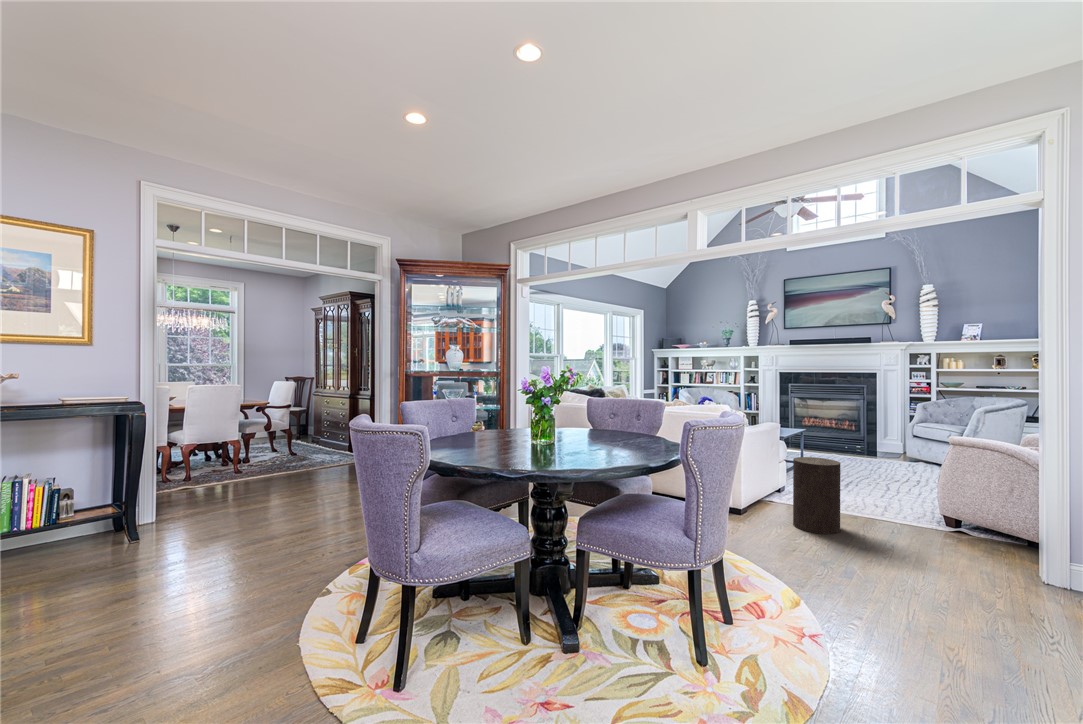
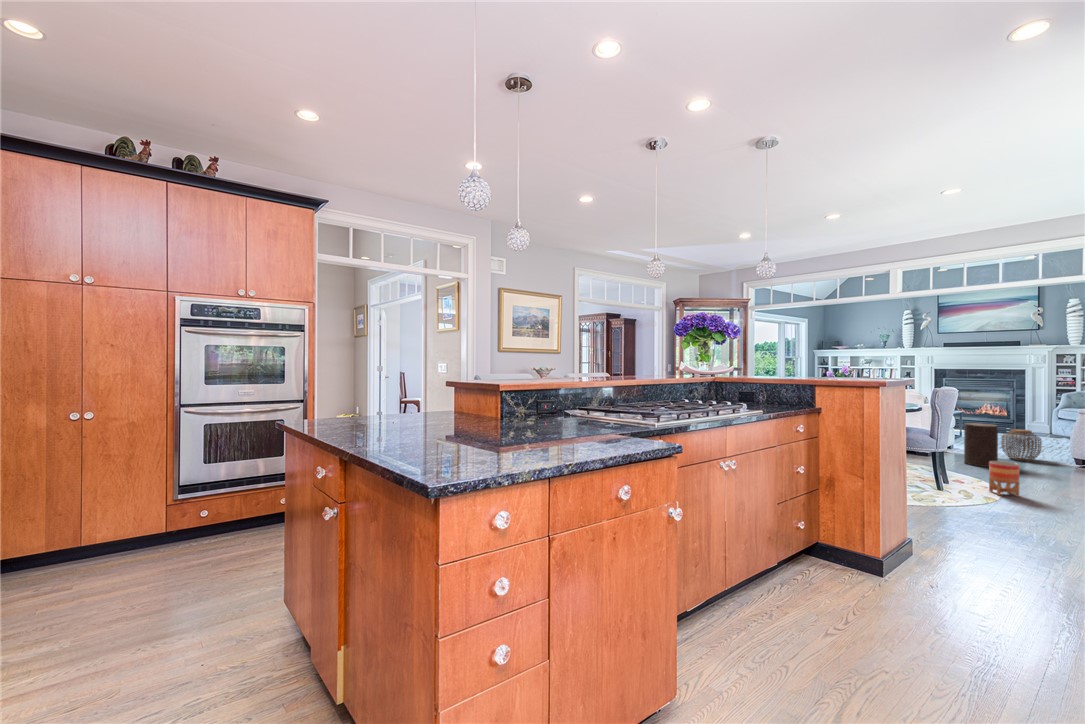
woven basket: none [847,462,900,514] -> present [1001,429,1042,461]
planter: none [816,565,873,655] -> present [989,461,1020,497]

